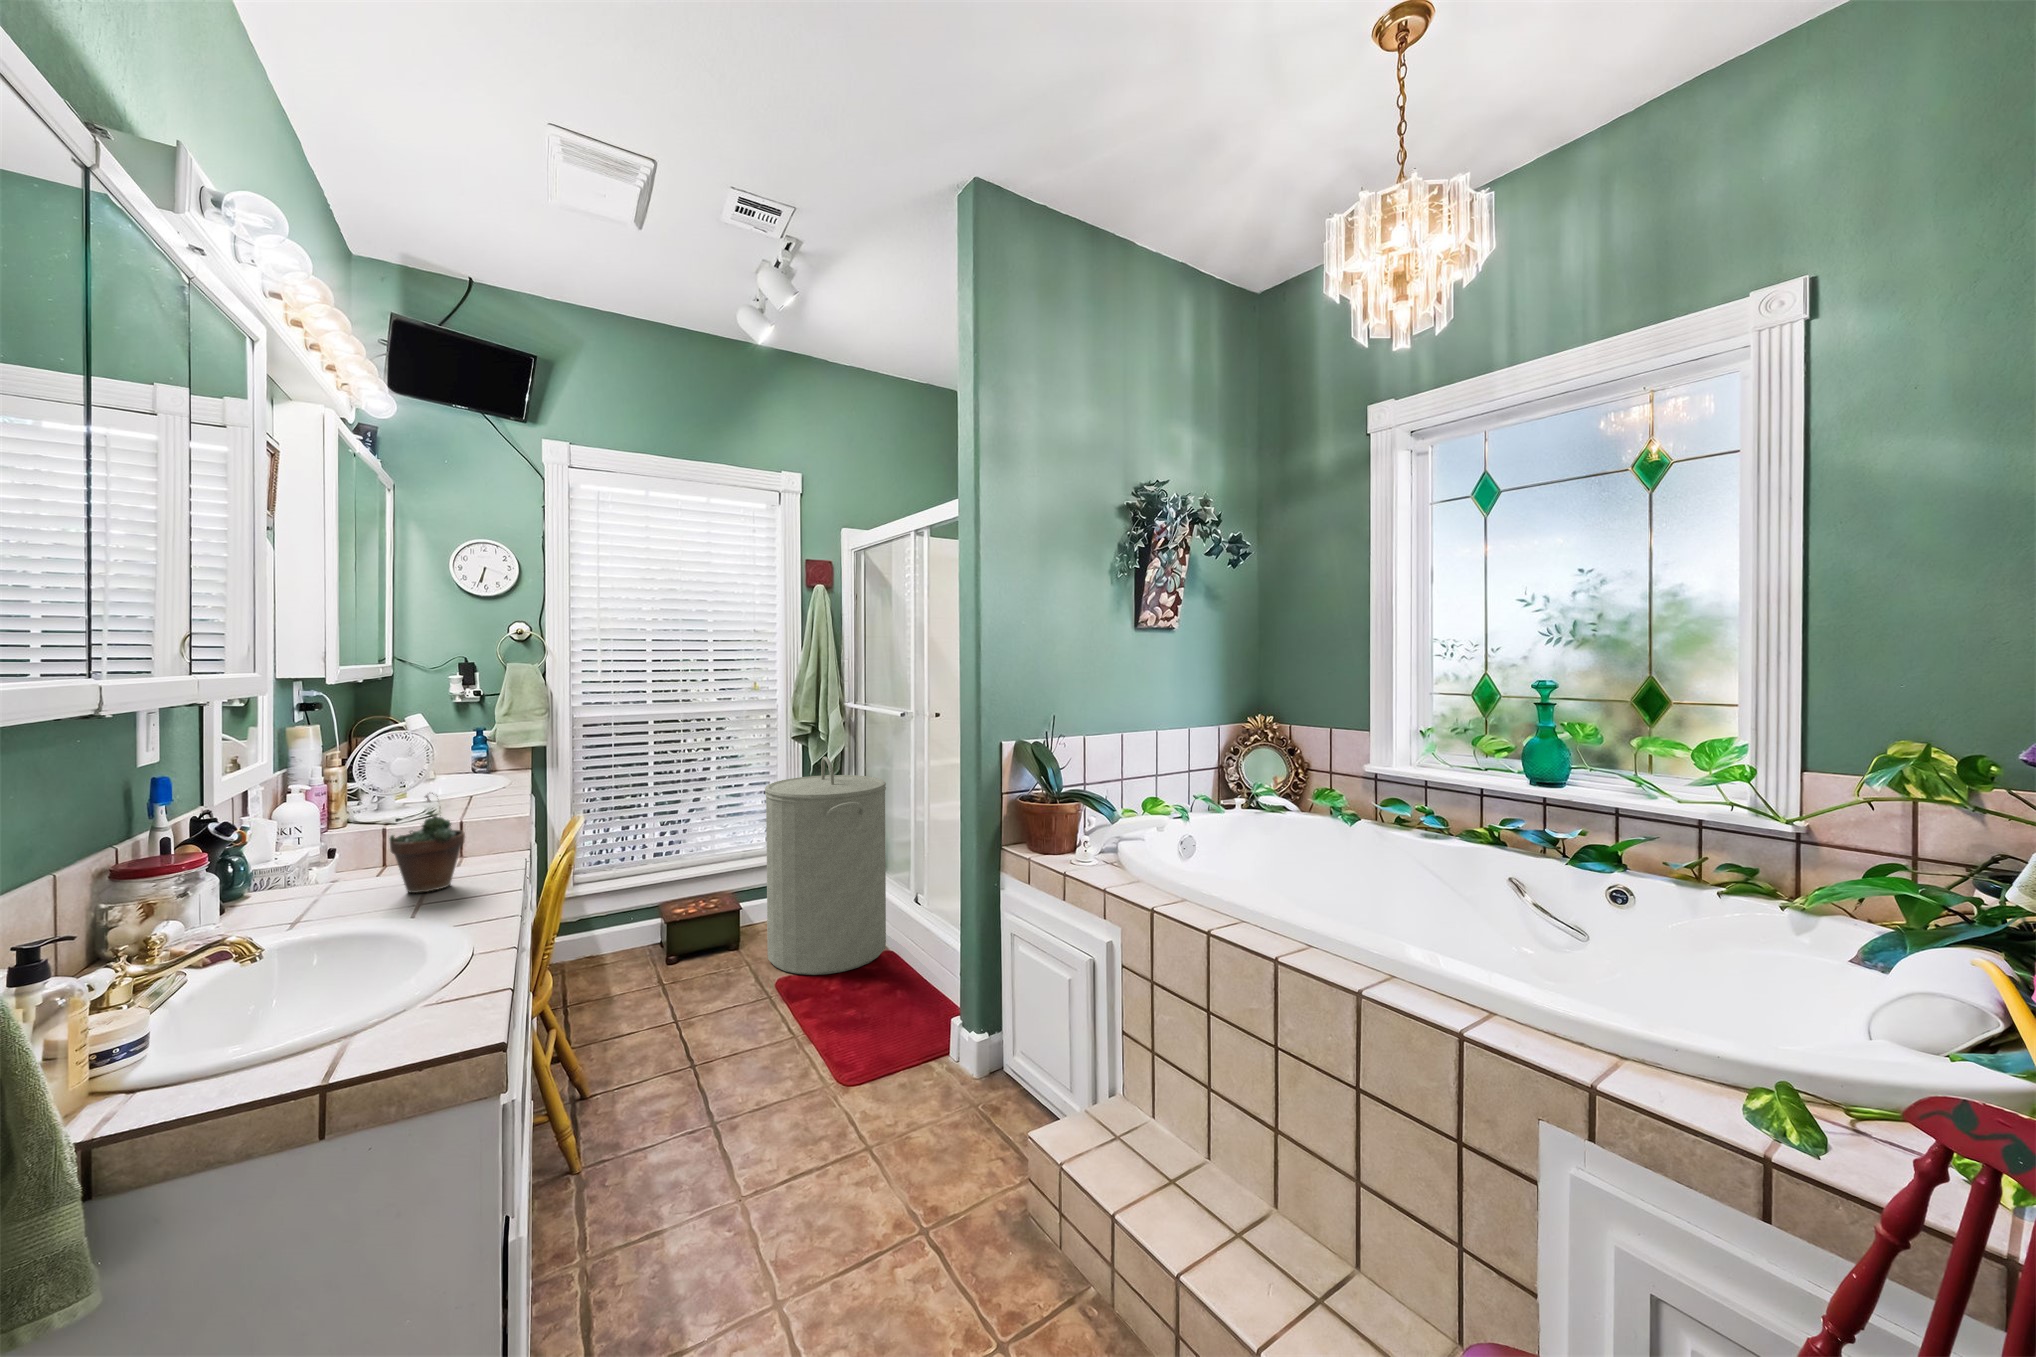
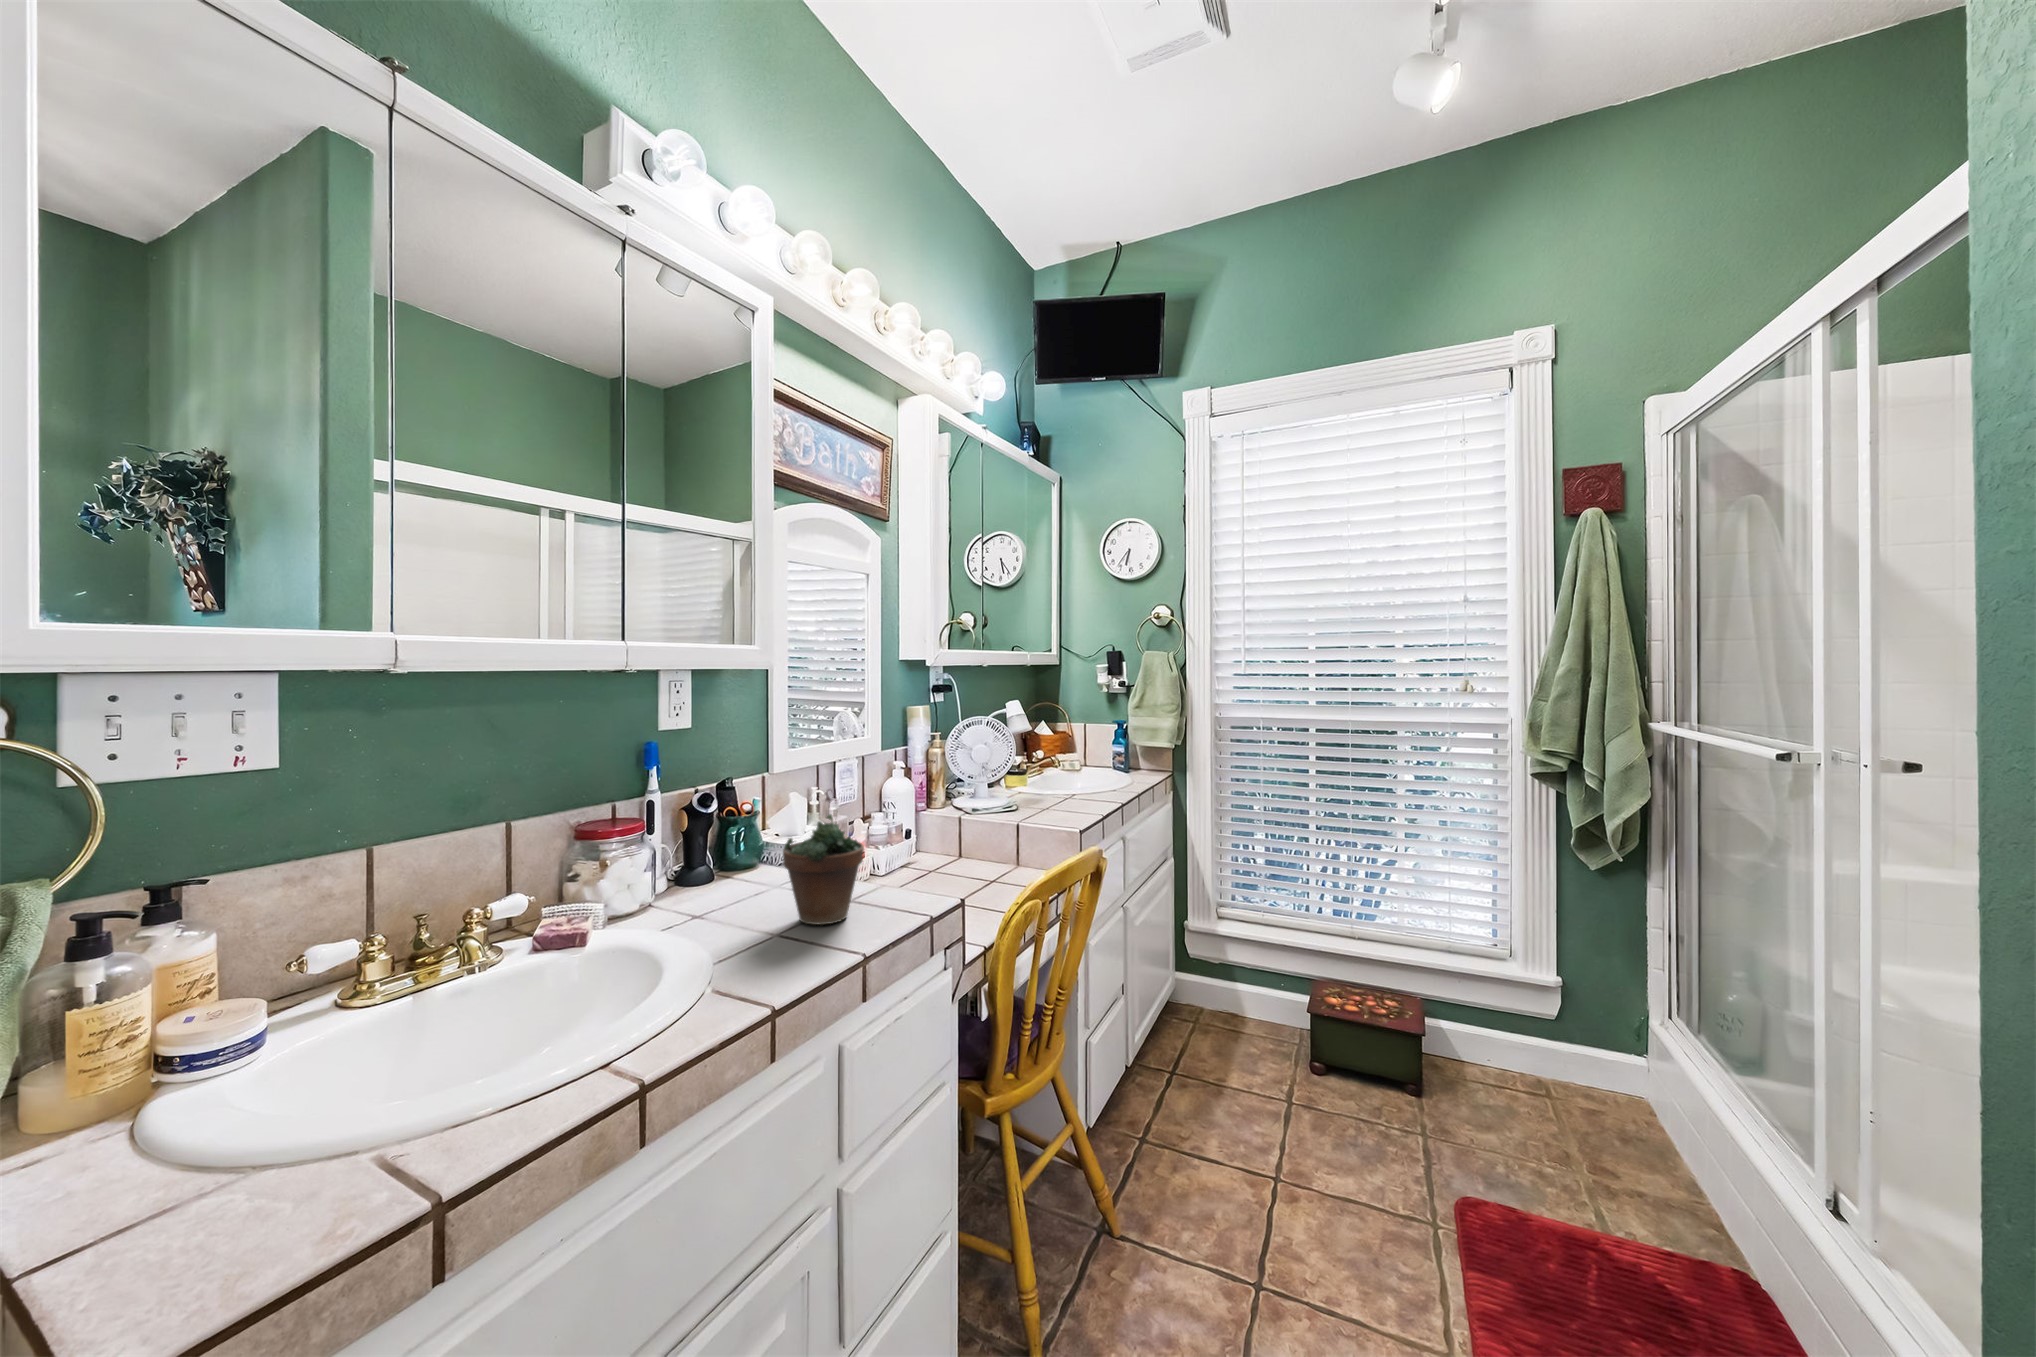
laundry hamper: present [765,757,886,975] -> none [1458,813,1744,1267]

